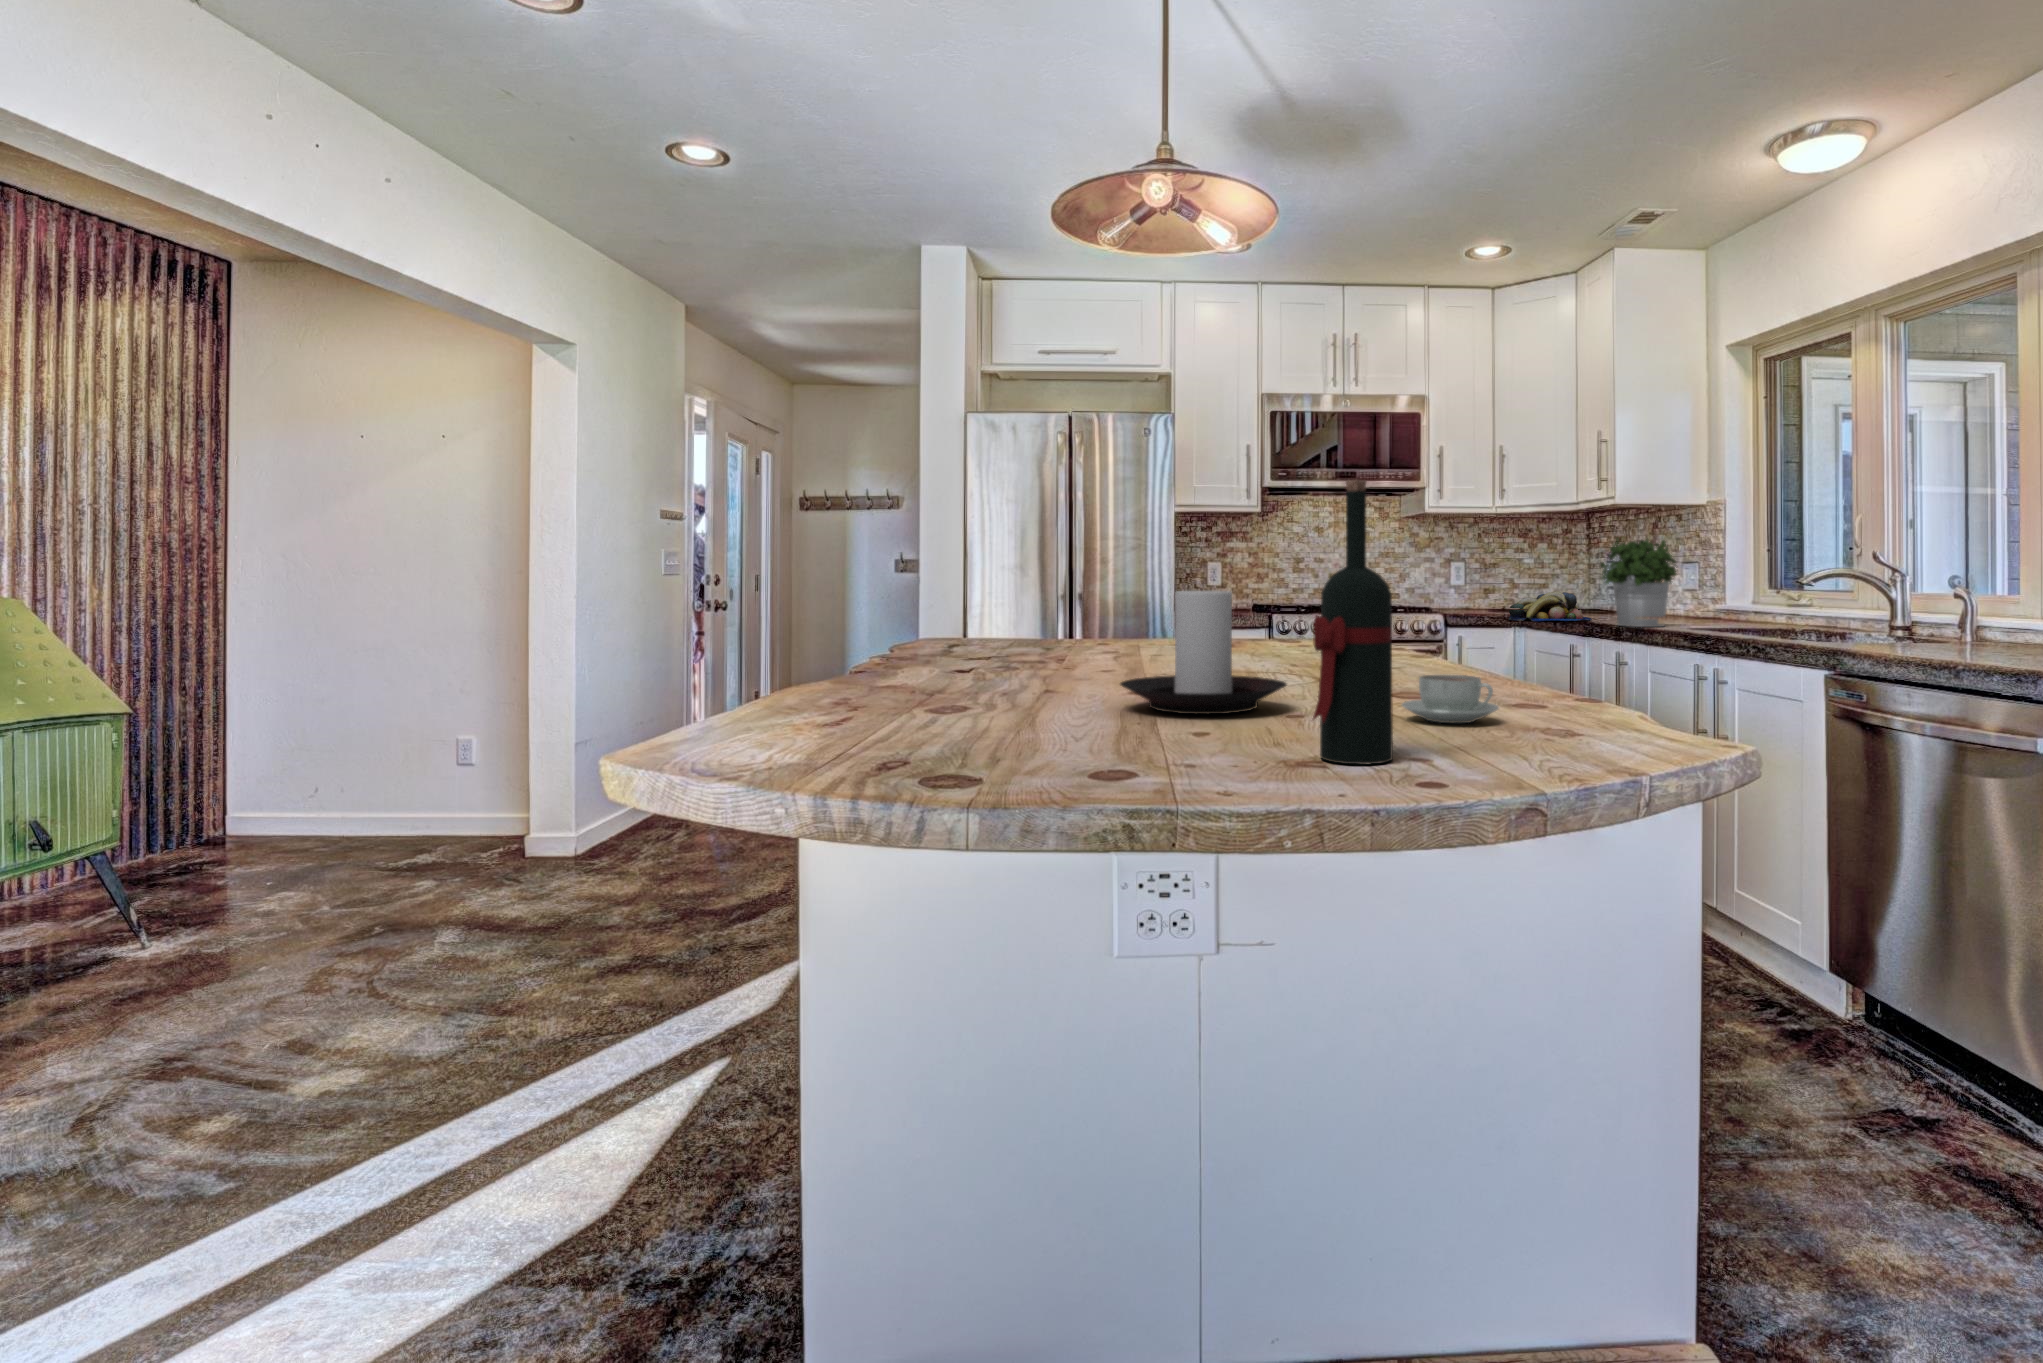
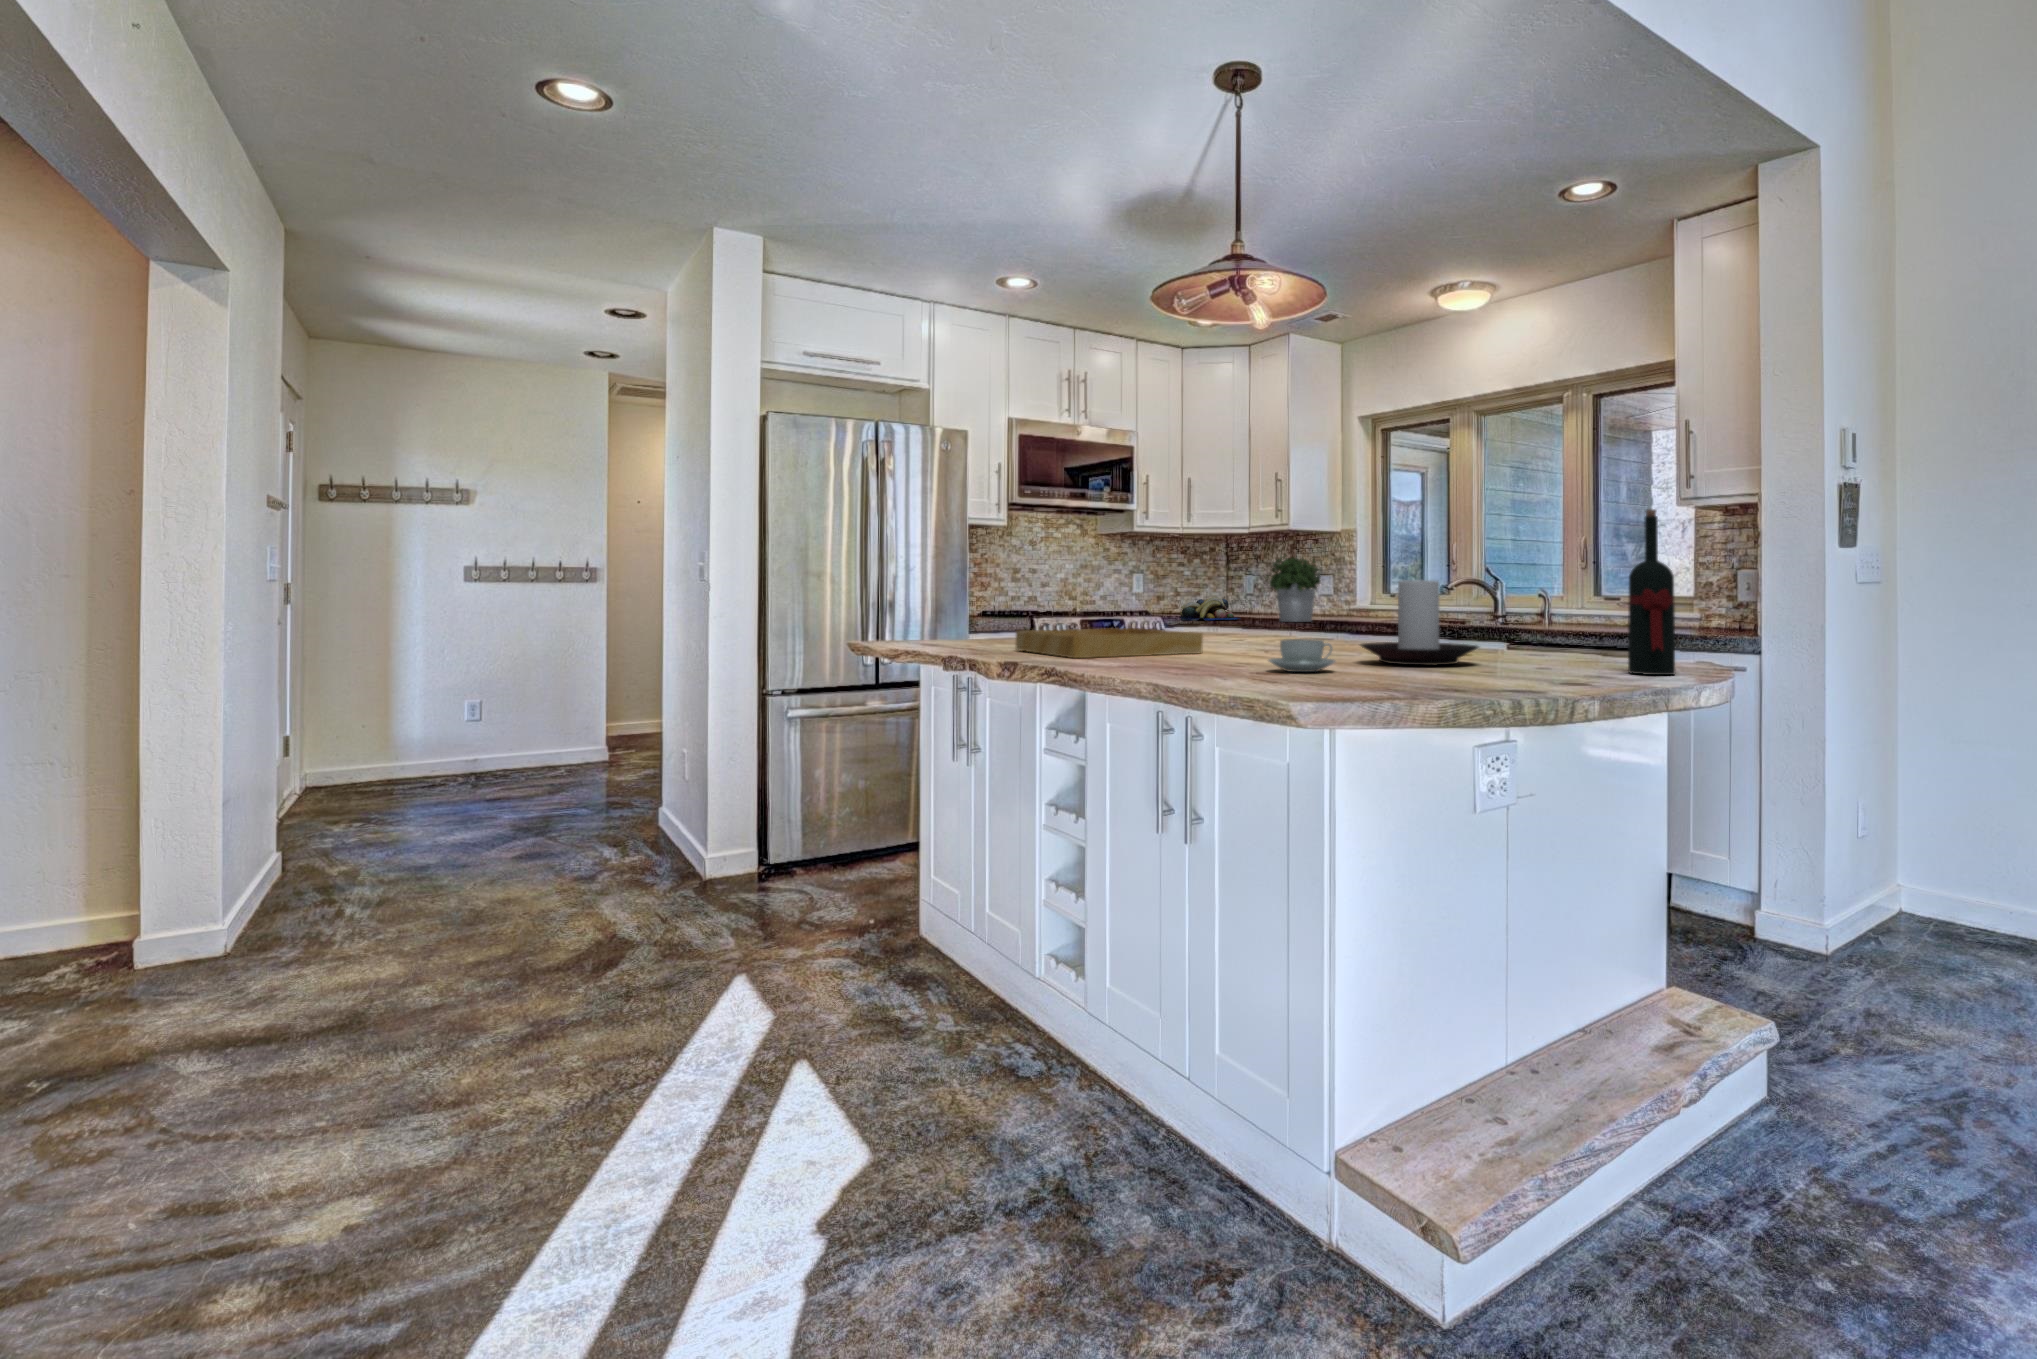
tray: none [939,638,1126,674] -> present [1016,628,1203,658]
coffee cup: present [1402,674,1499,723] -> present [1269,639,1335,672]

